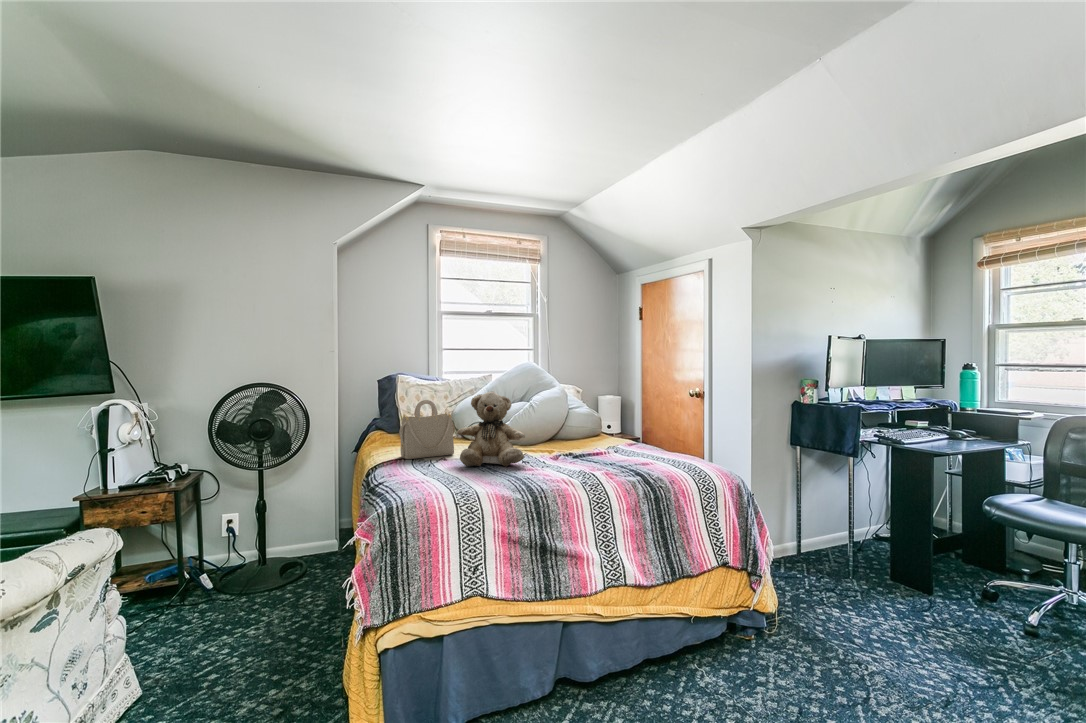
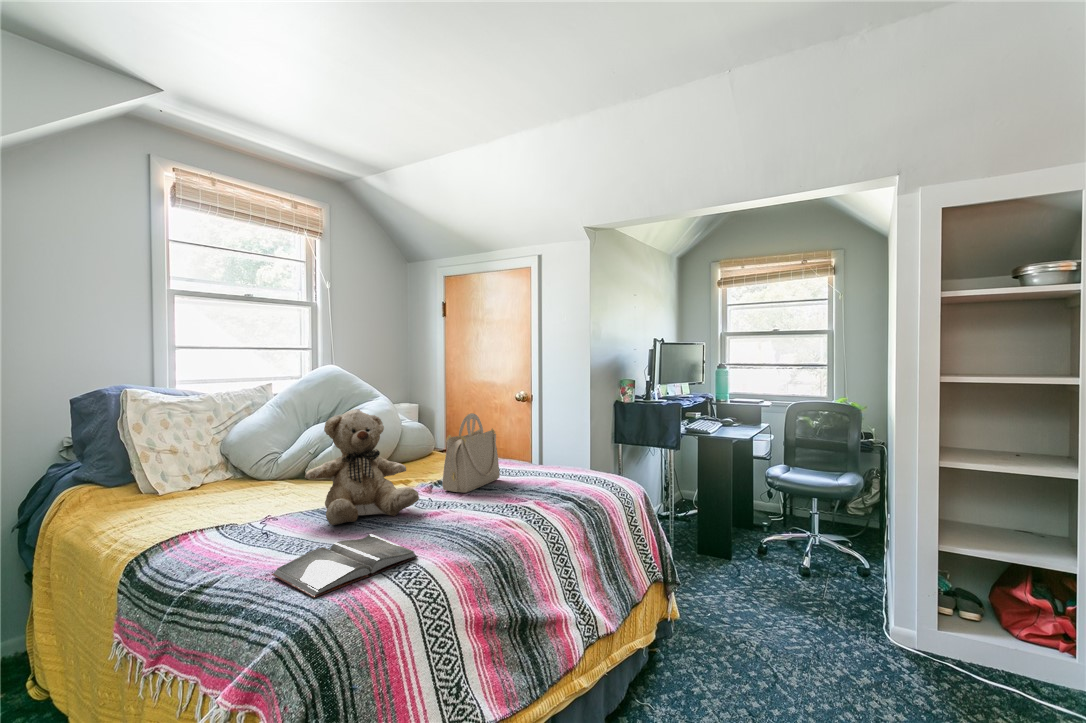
handbag: present [399,400,455,459] -> present [442,413,500,493]
hardback book: none [403,470,480,493] -> present [272,534,418,598]

